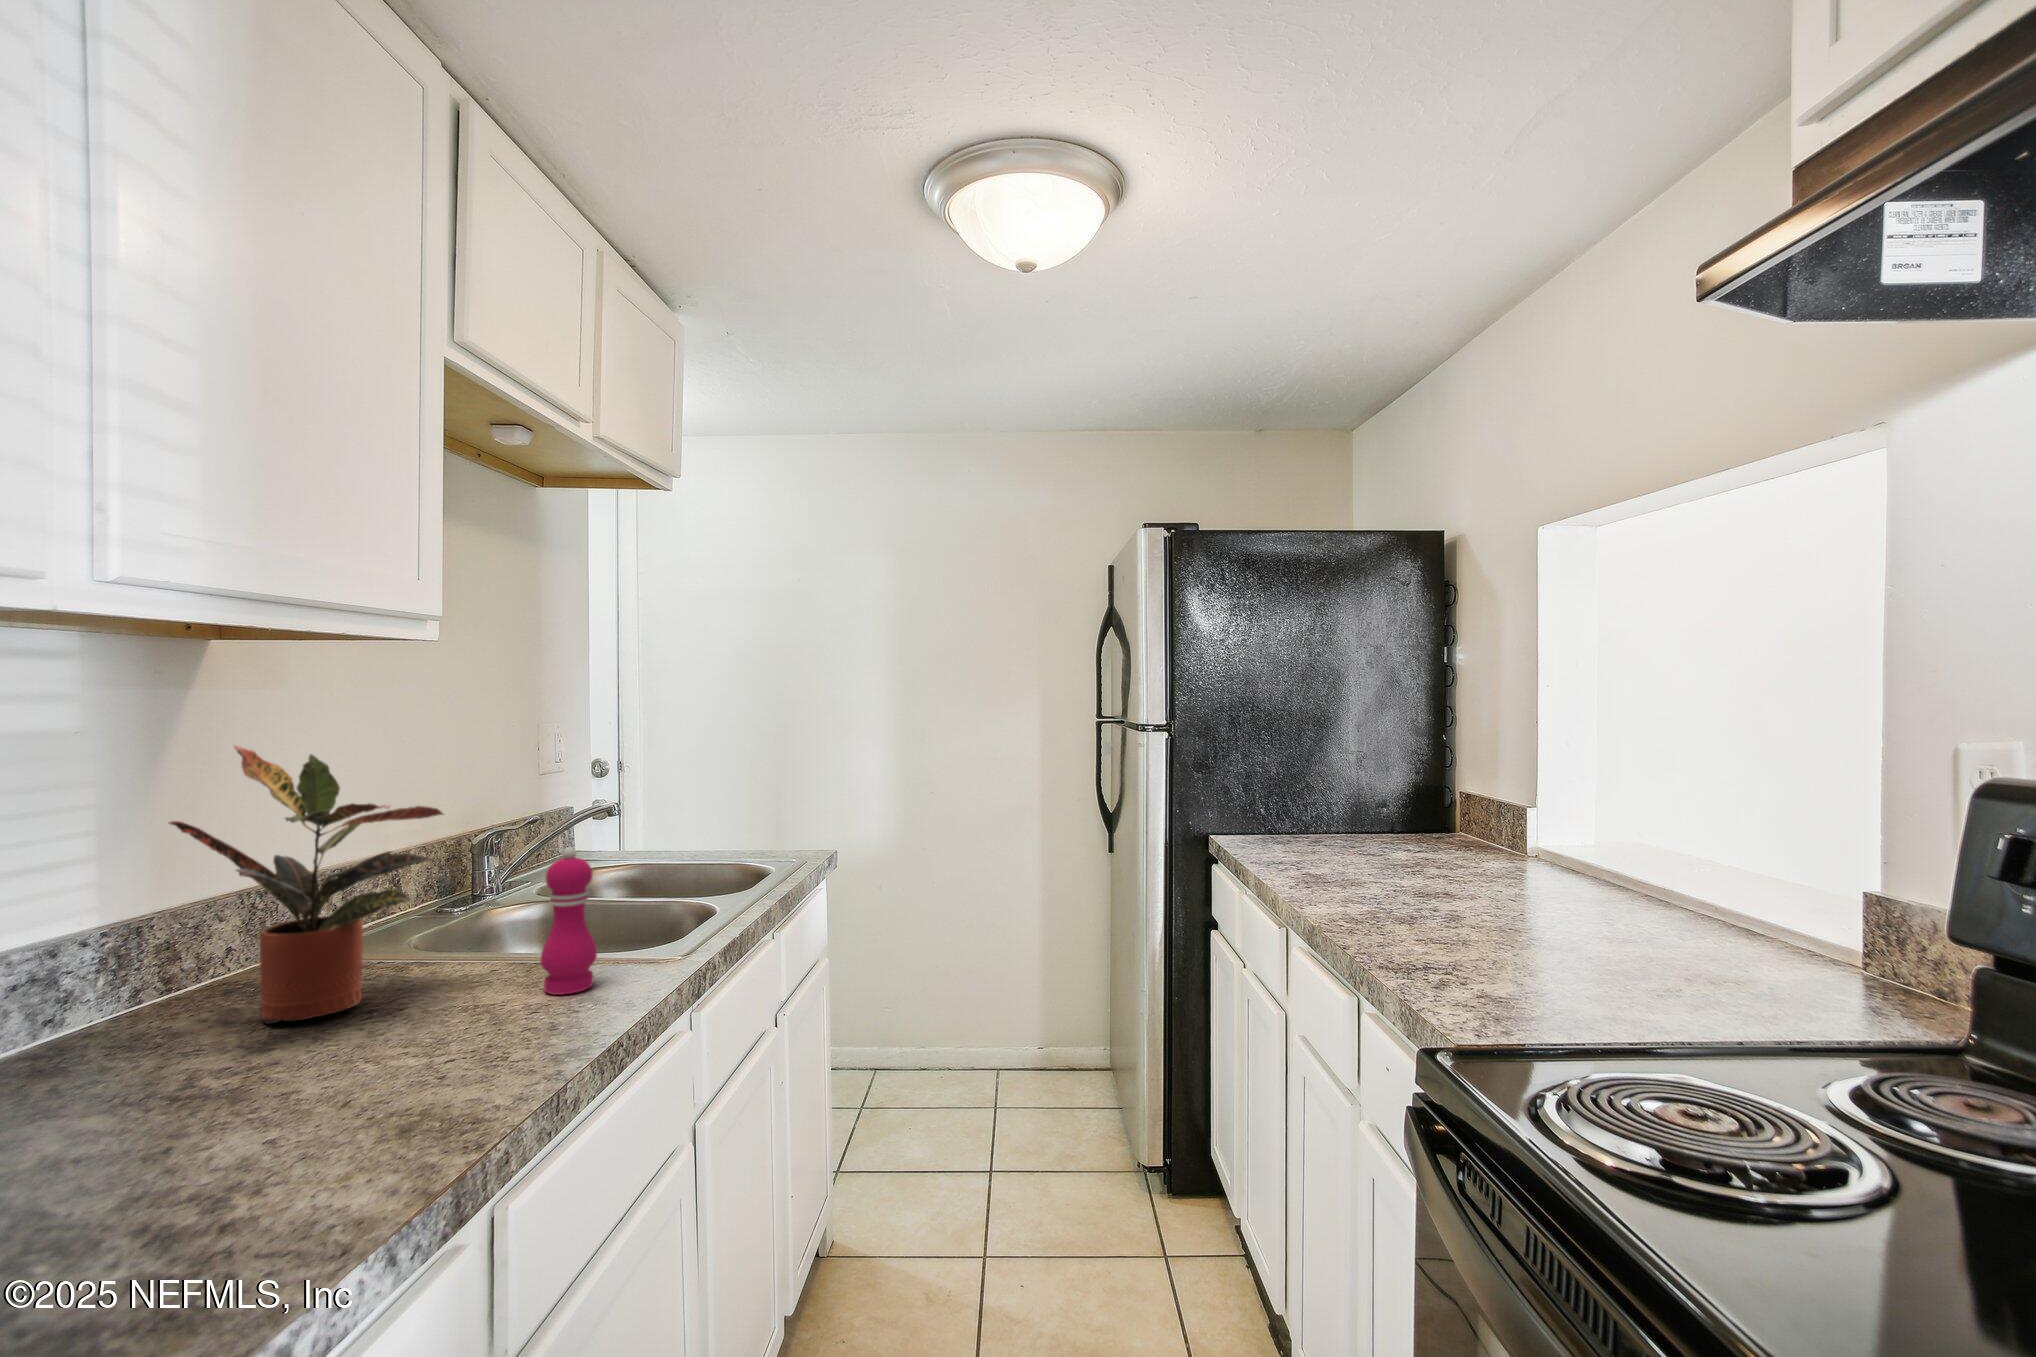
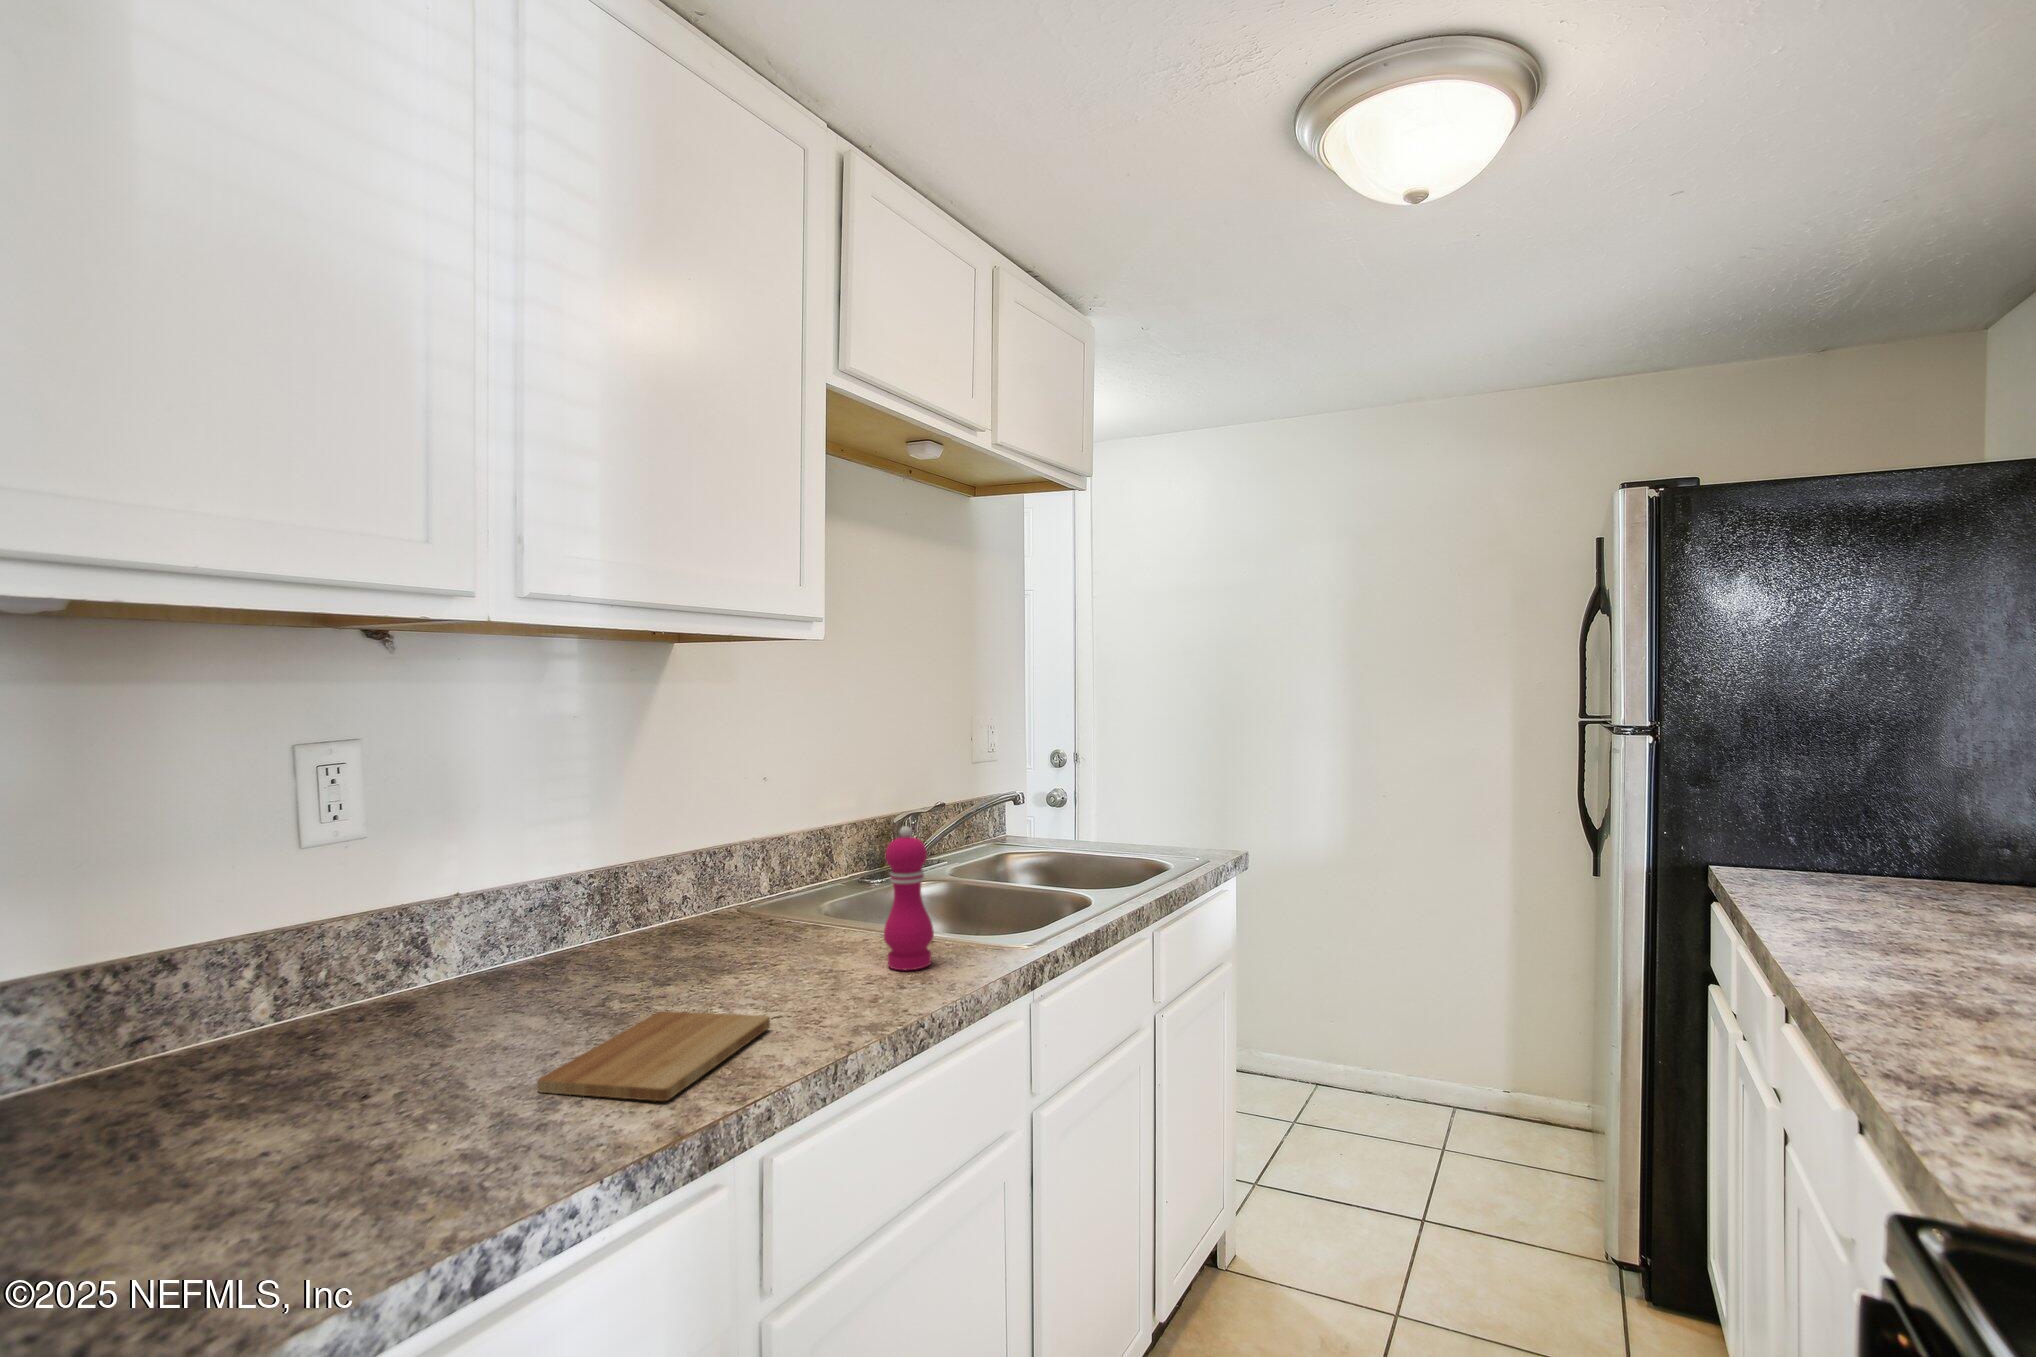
potted plant: present [169,746,443,1024] -> none [615,725,812,963]
cutting board: none [185,1060,456,1196] -> present [537,1011,770,1101]

